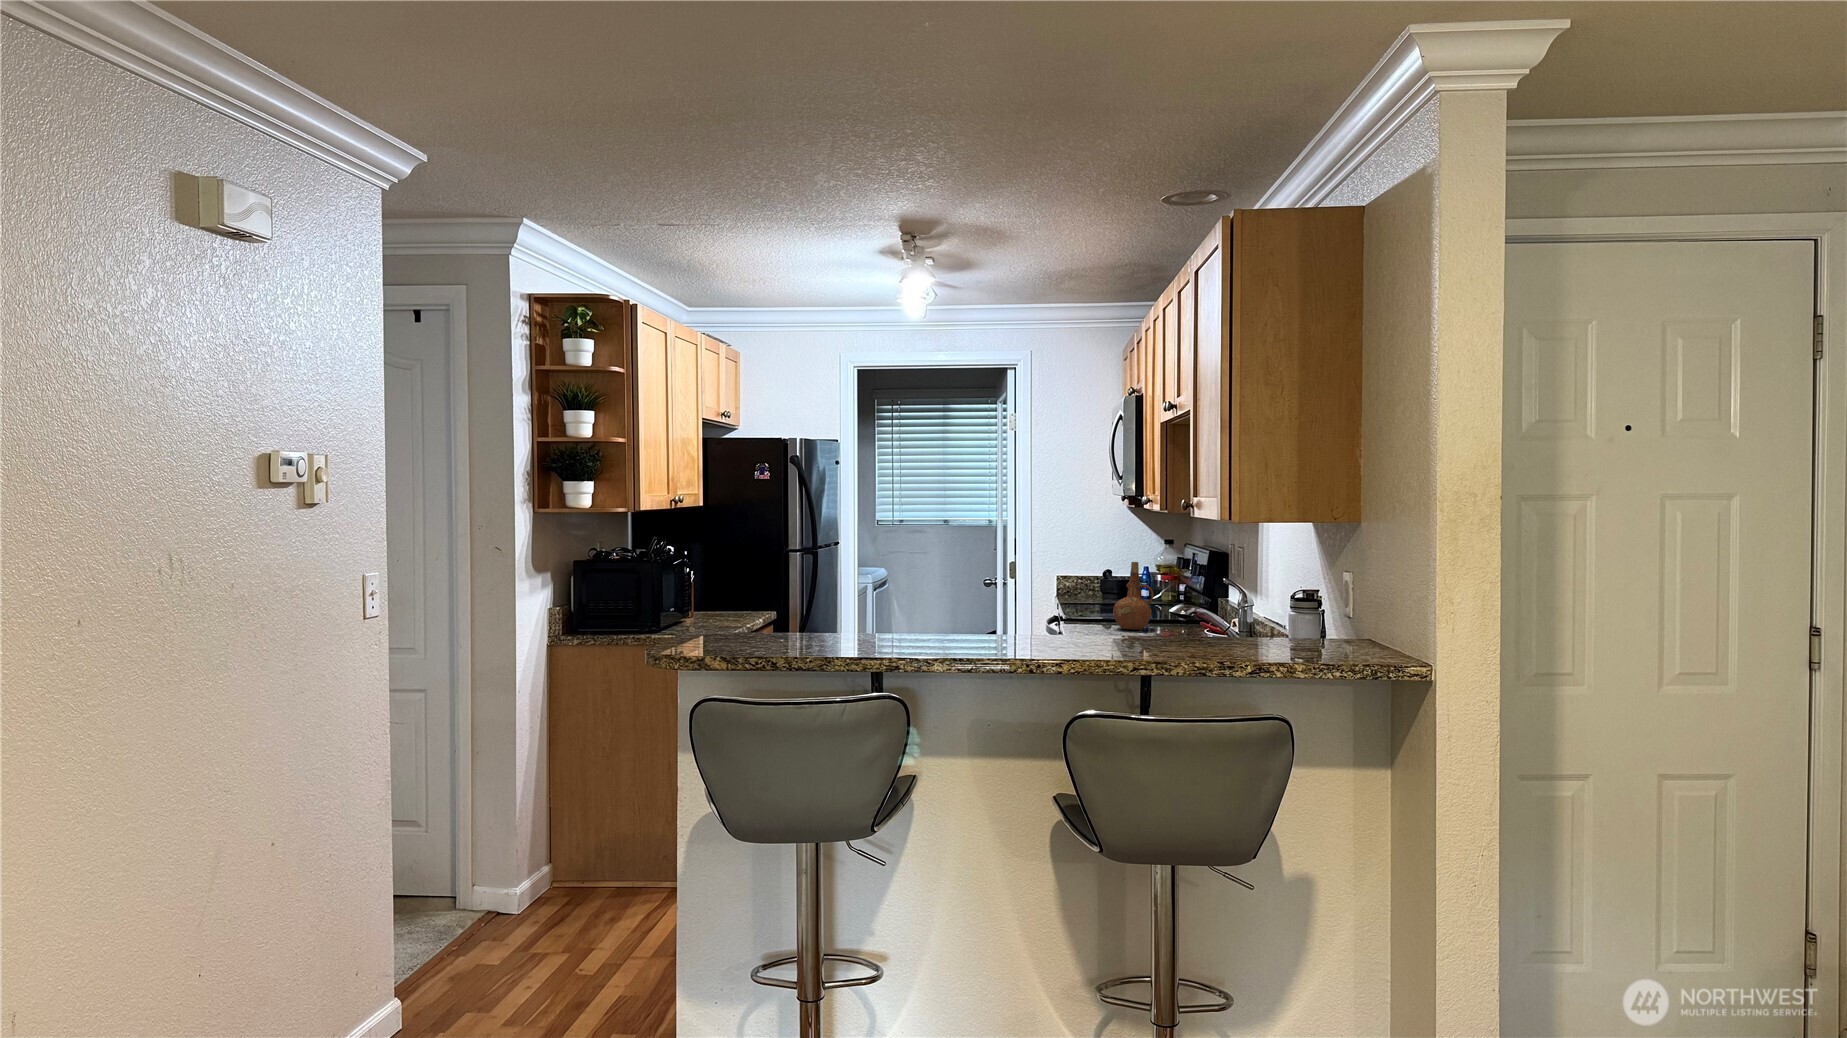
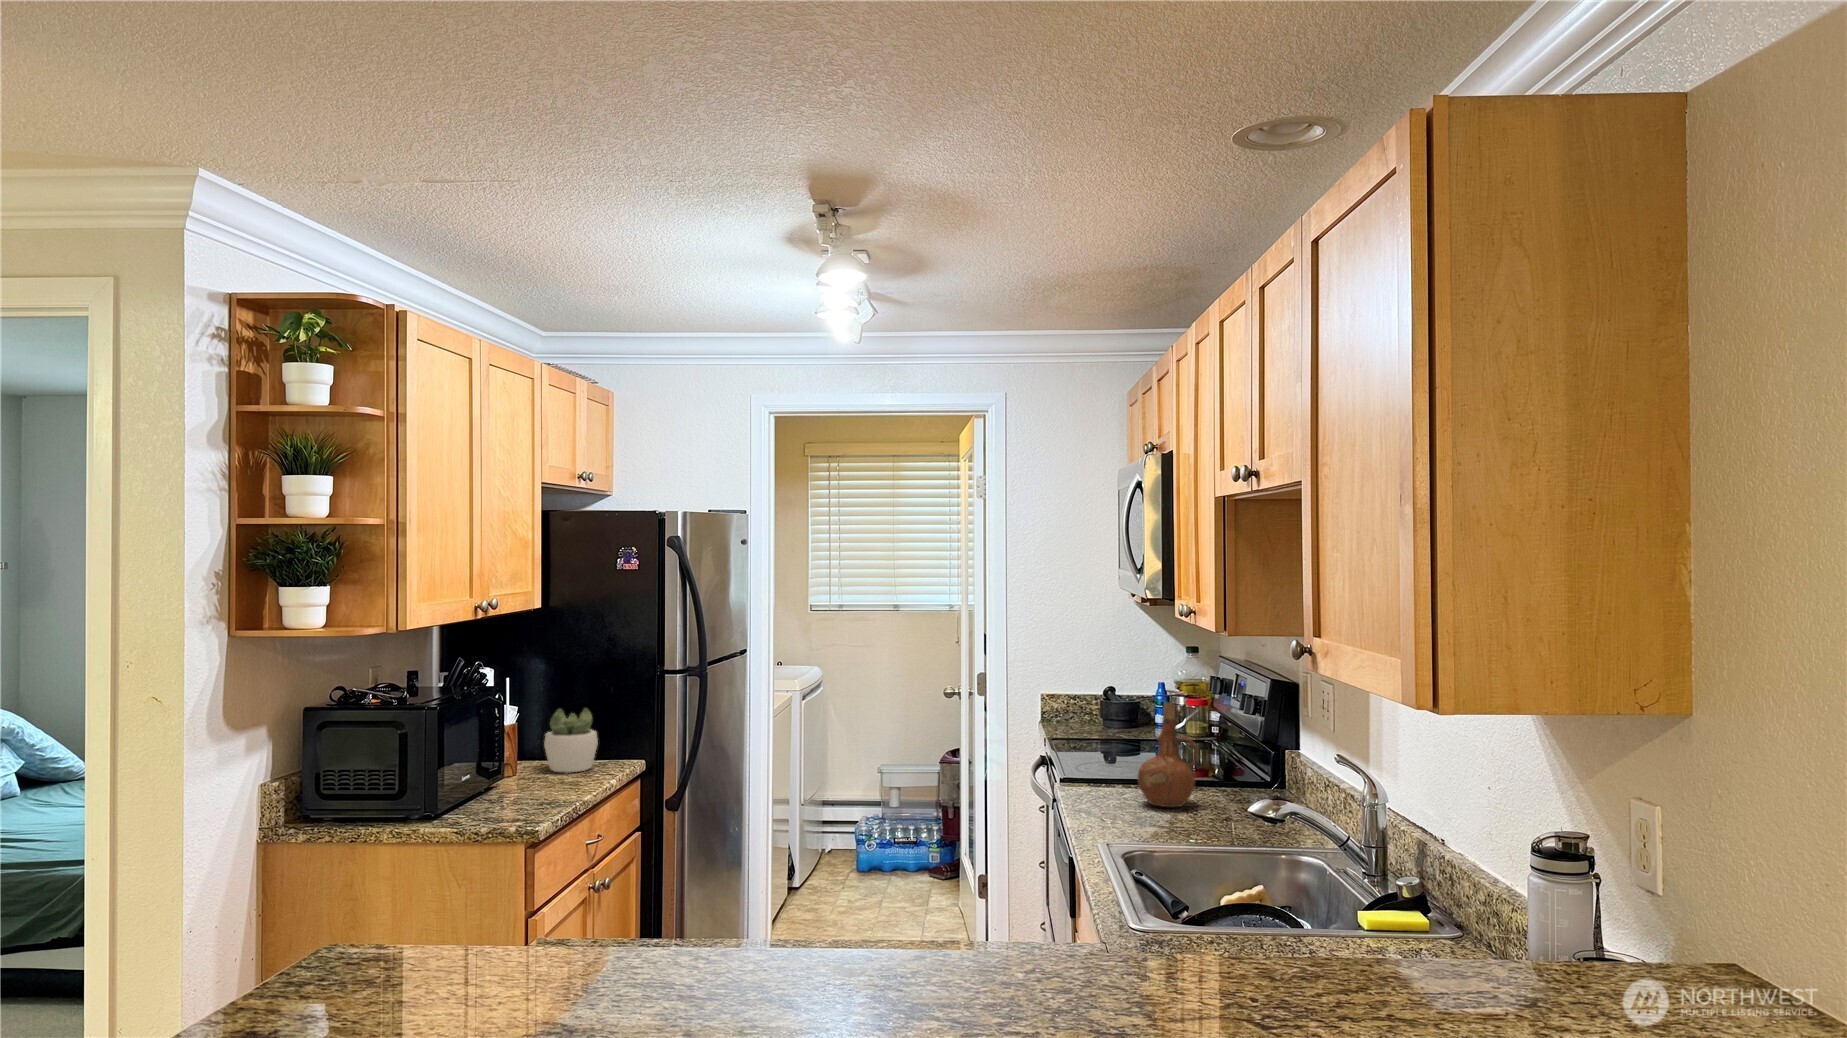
succulent plant: none [708,576,744,619] -> present [544,708,598,773]

